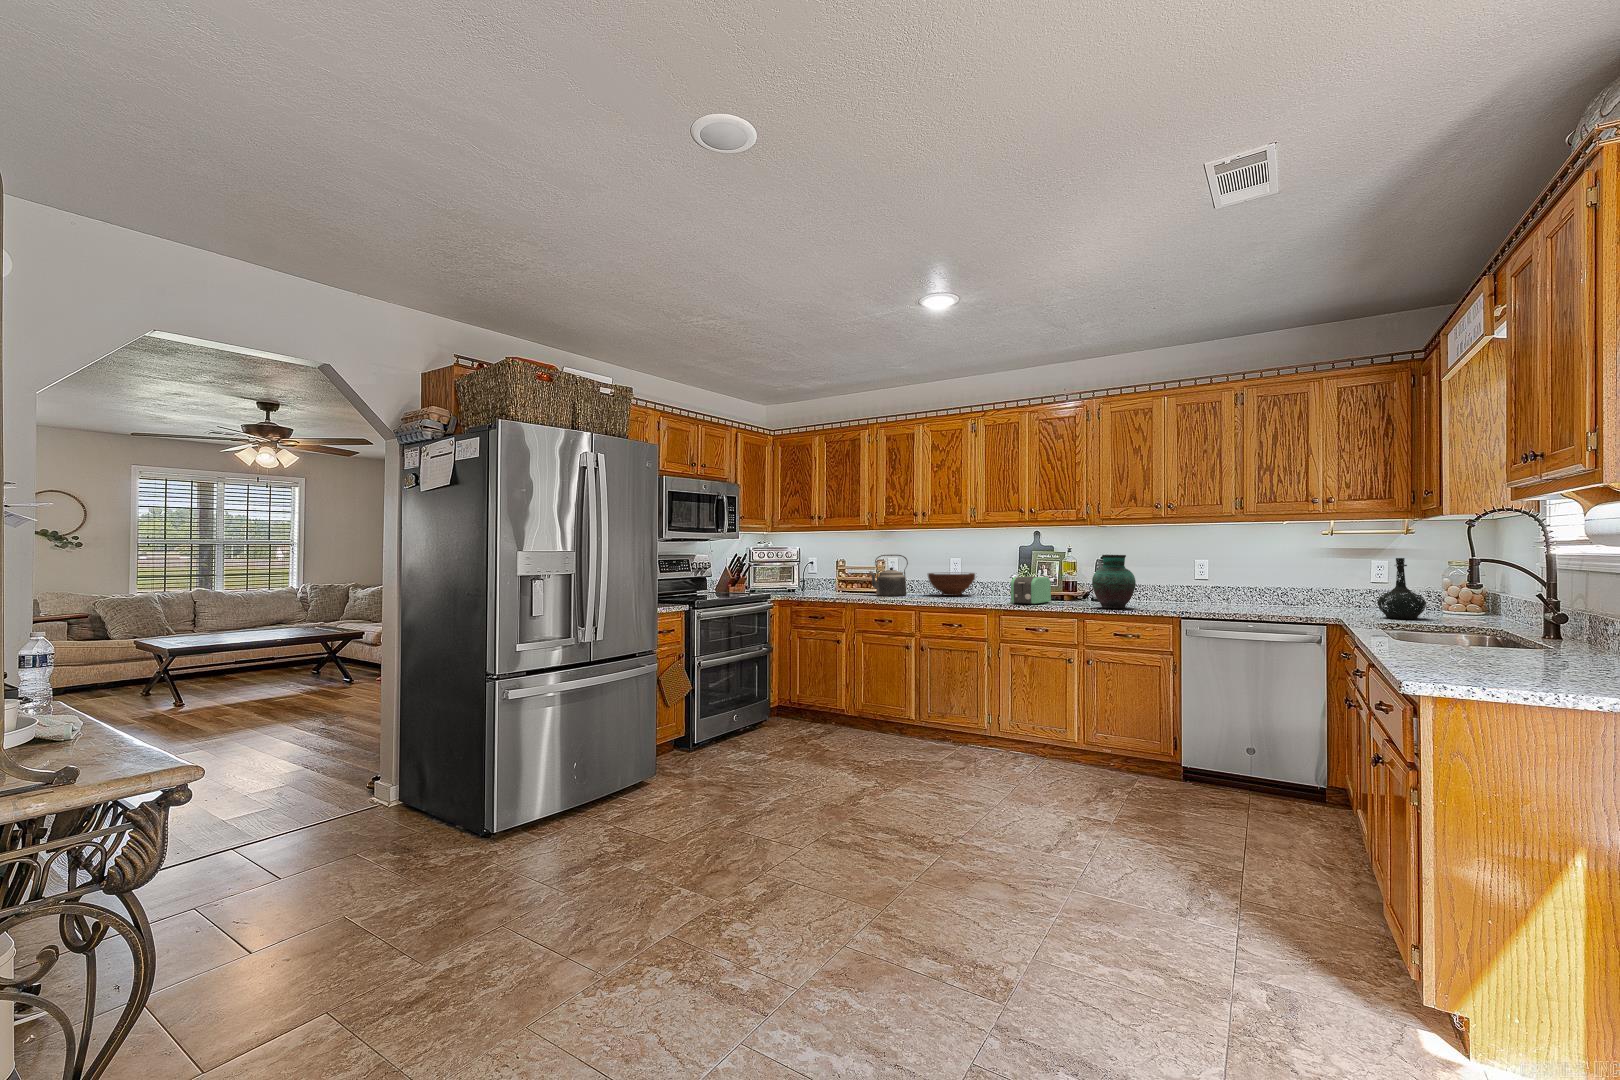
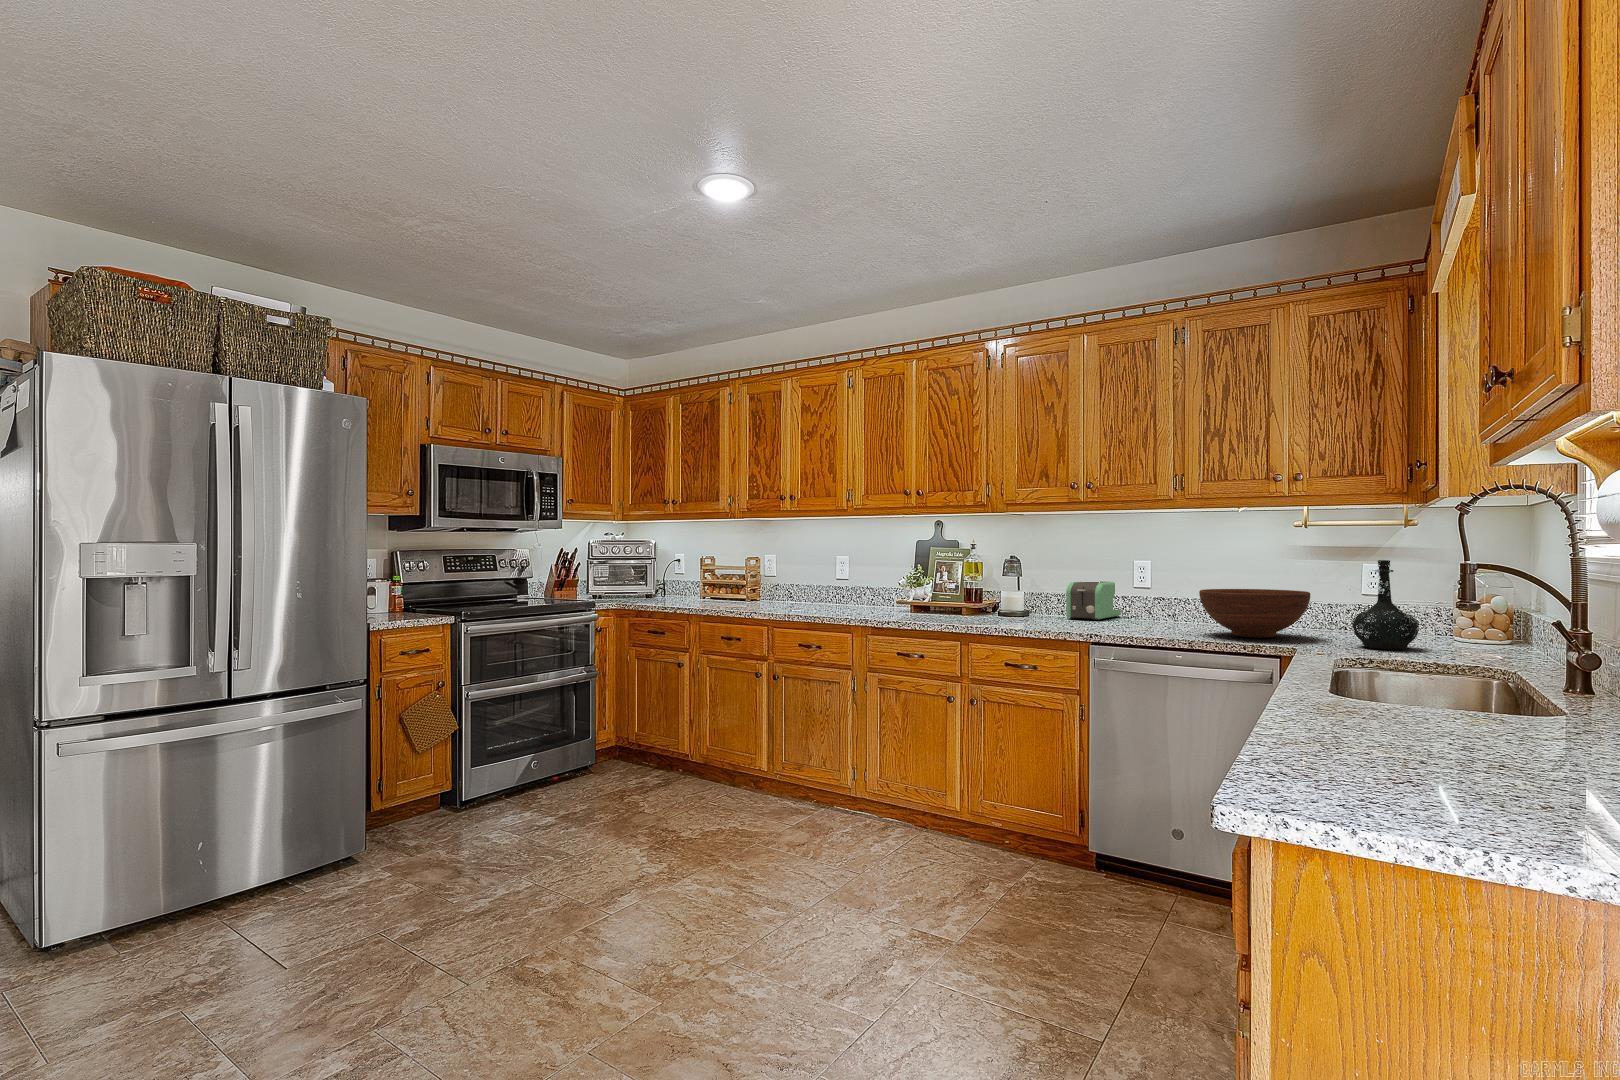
kettle: present [869,555,908,596] -> none [730,551,781,605]
vase: present [1092,555,1136,609] -> none [979,553,1035,628]
fruit bowl: present [928,573,975,596] -> present [1199,589,1310,638]
toaster: present [1011,577,1051,604] -> present [1066,581,1121,620]

